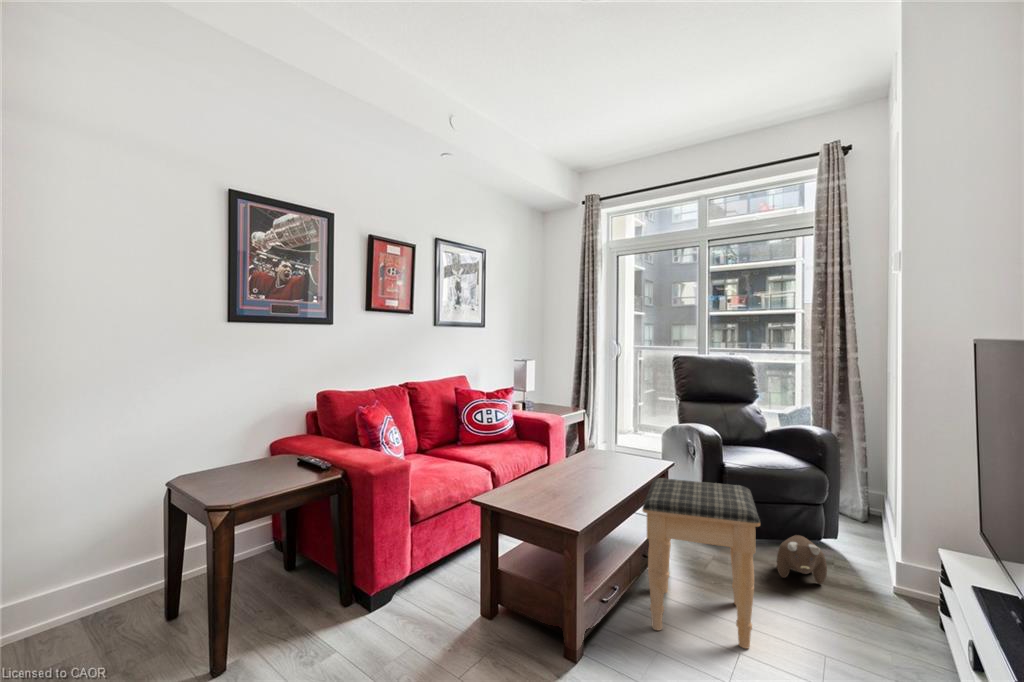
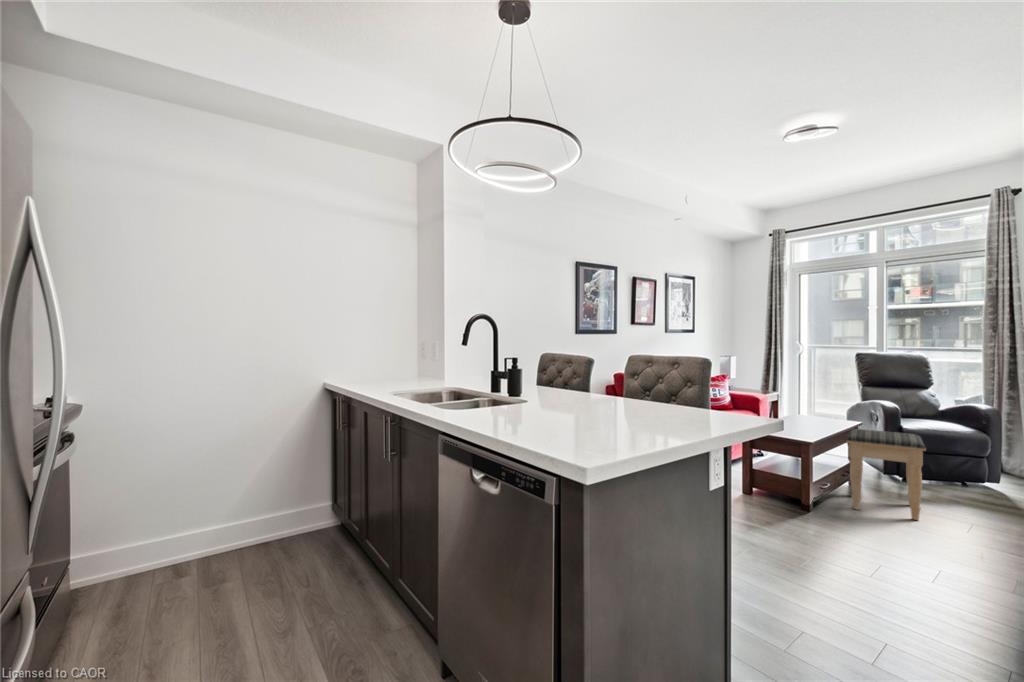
plush toy: present [777,535,827,584] -> none [942,472,982,503]

